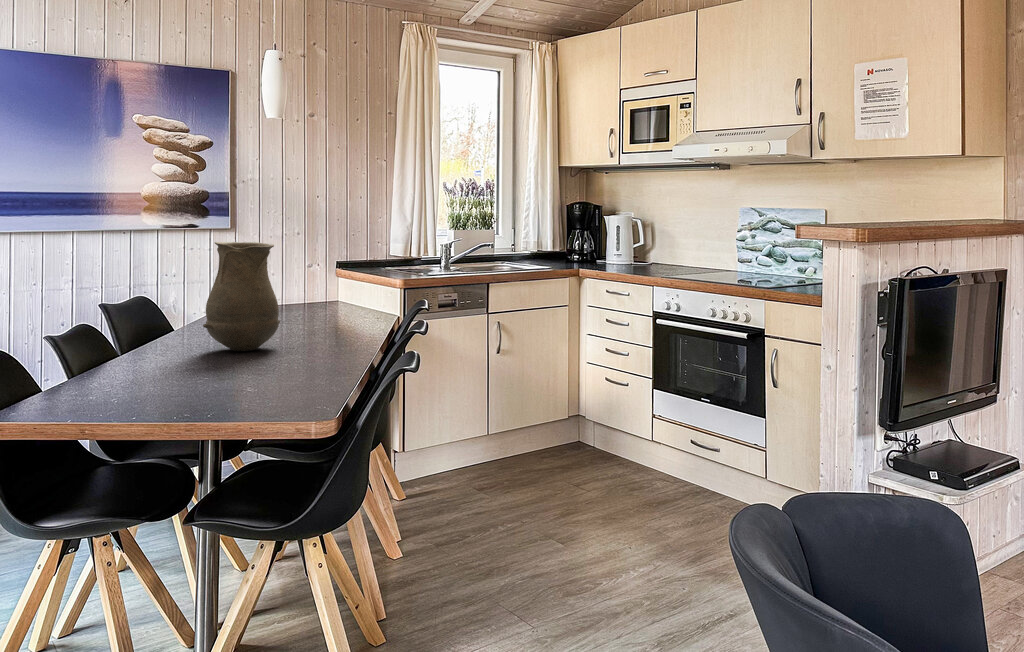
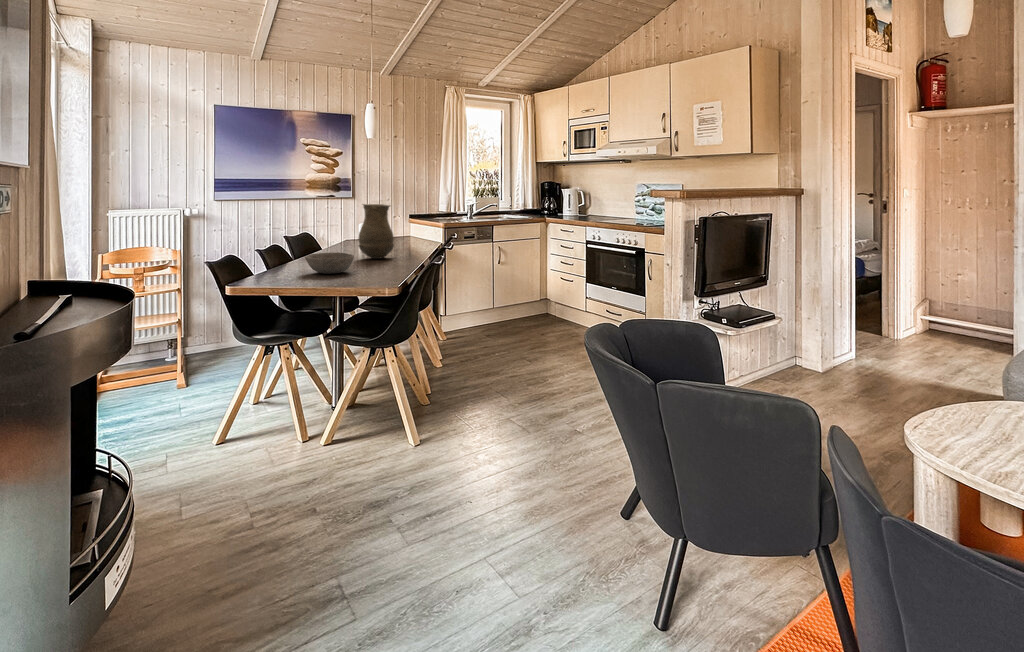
bowl: none [54,346,168,396] -> present [305,252,354,274]

